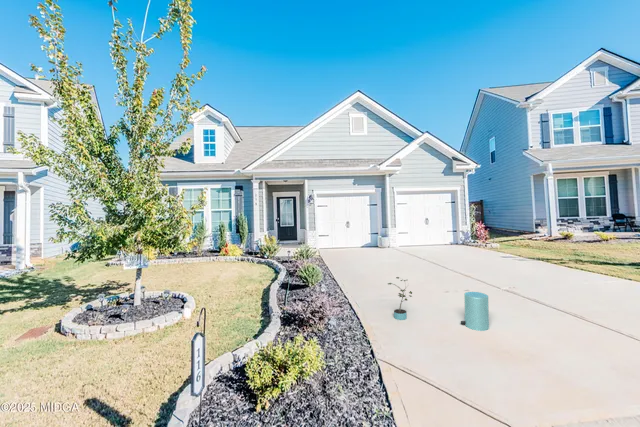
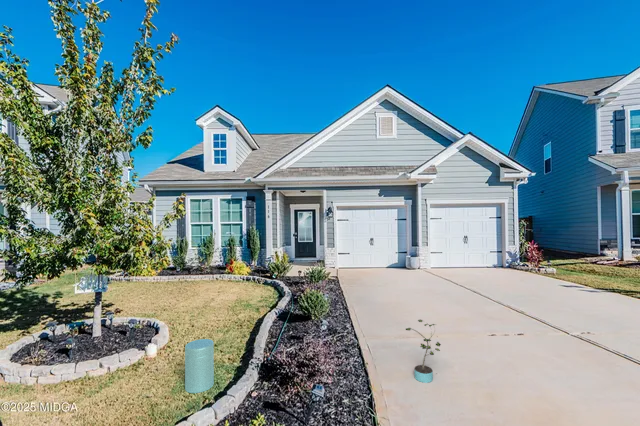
trash can: present [461,292,489,331] -> present [185,339,214,393]

